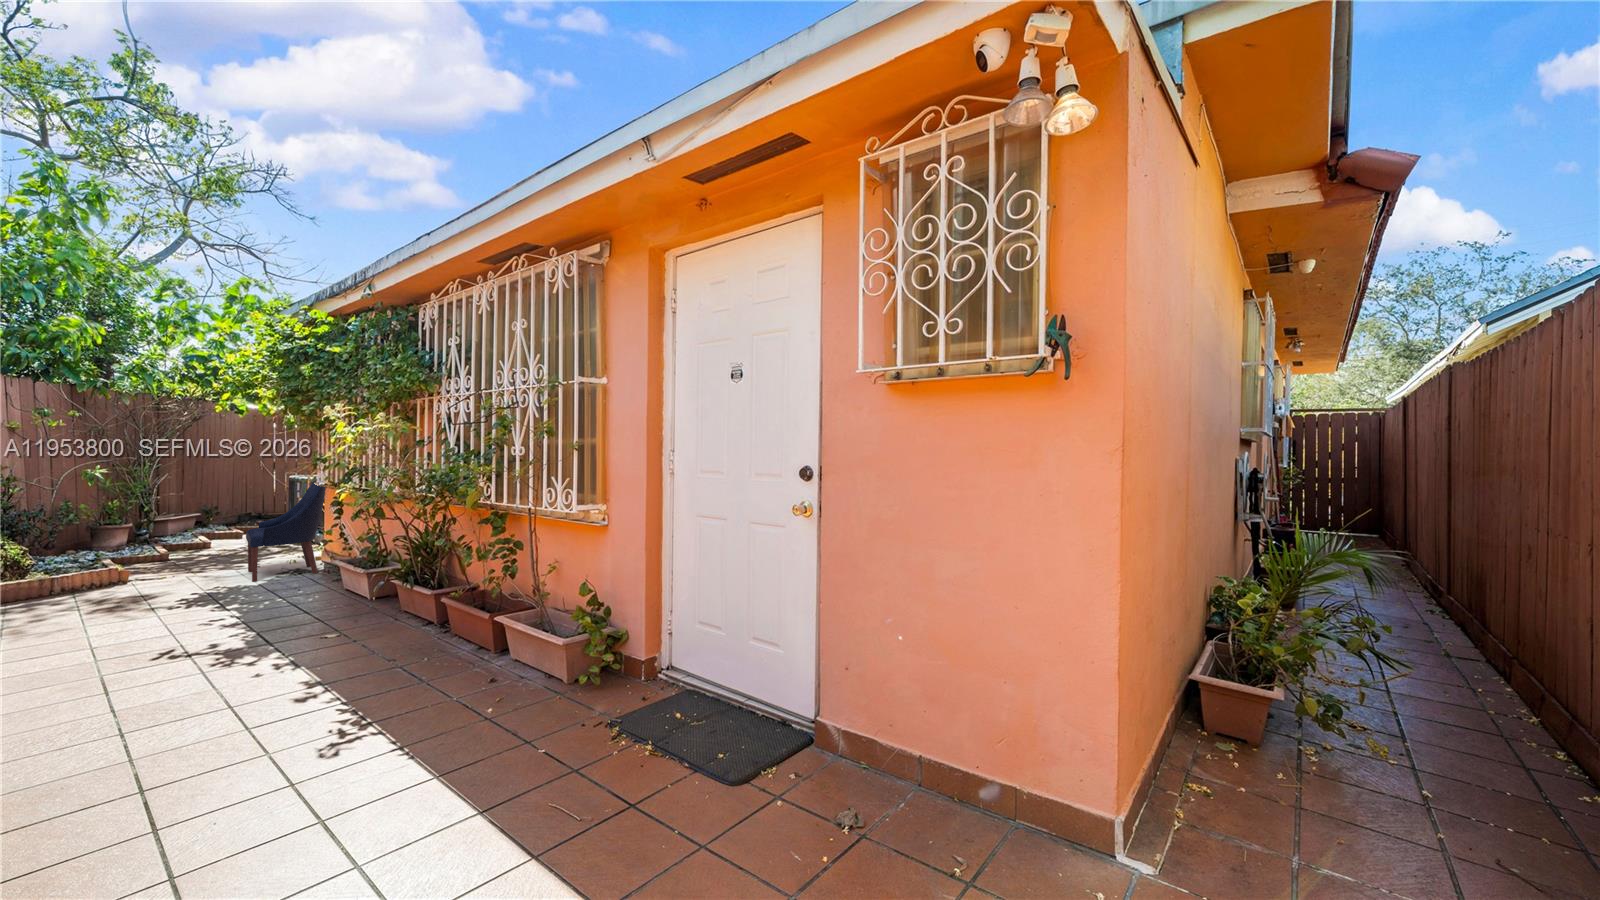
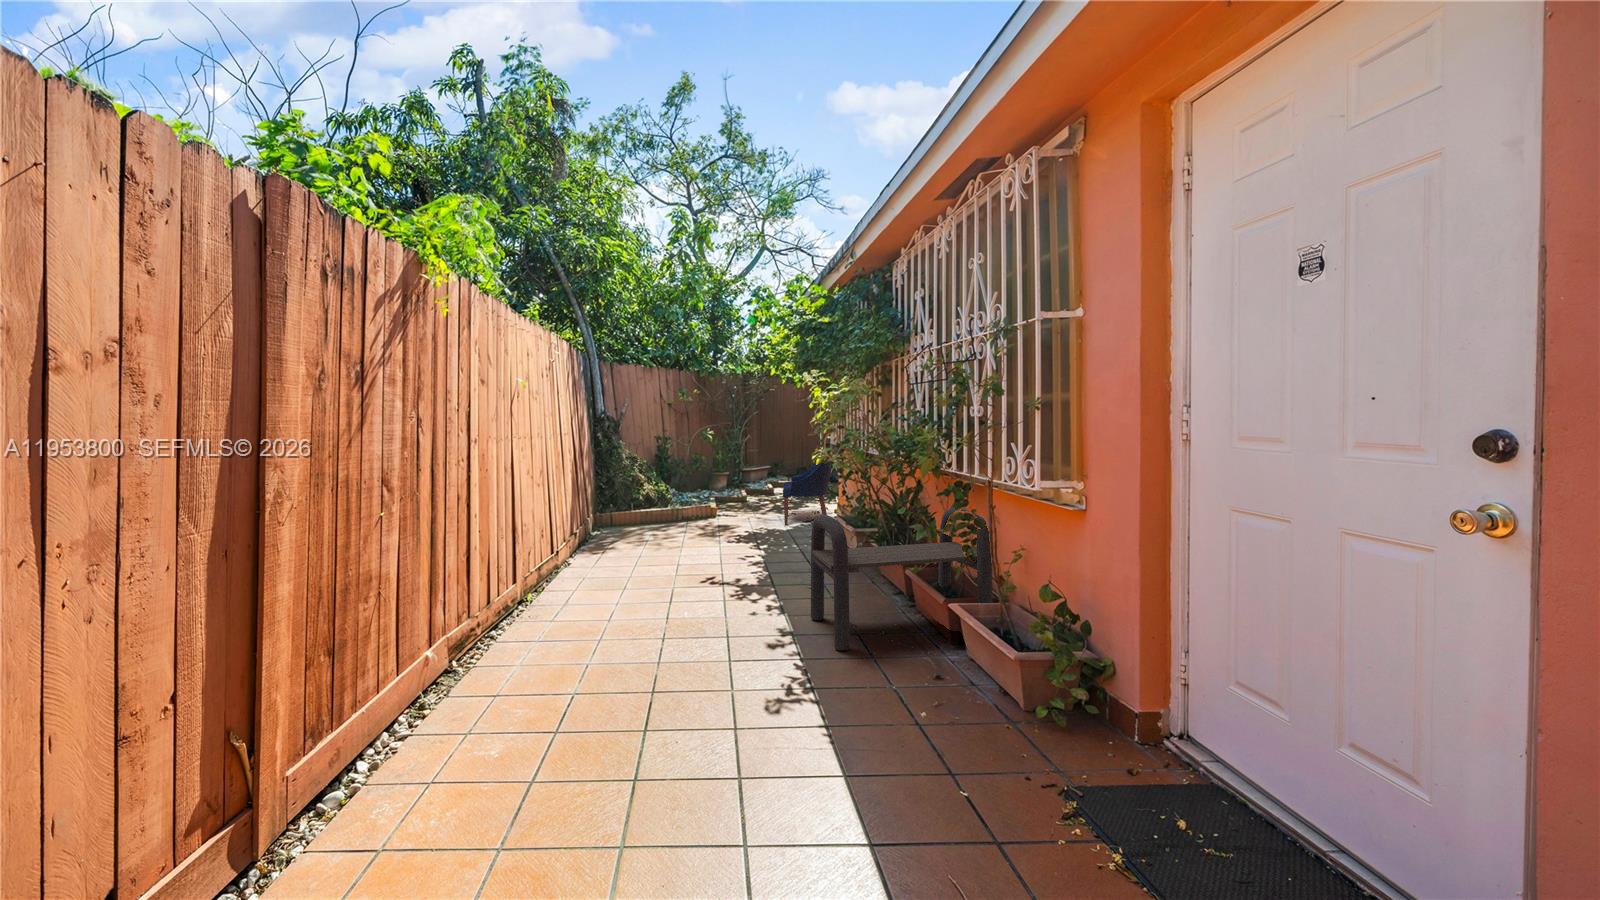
bench: none [336,536,534,684] -> present [811,508,993,651]

